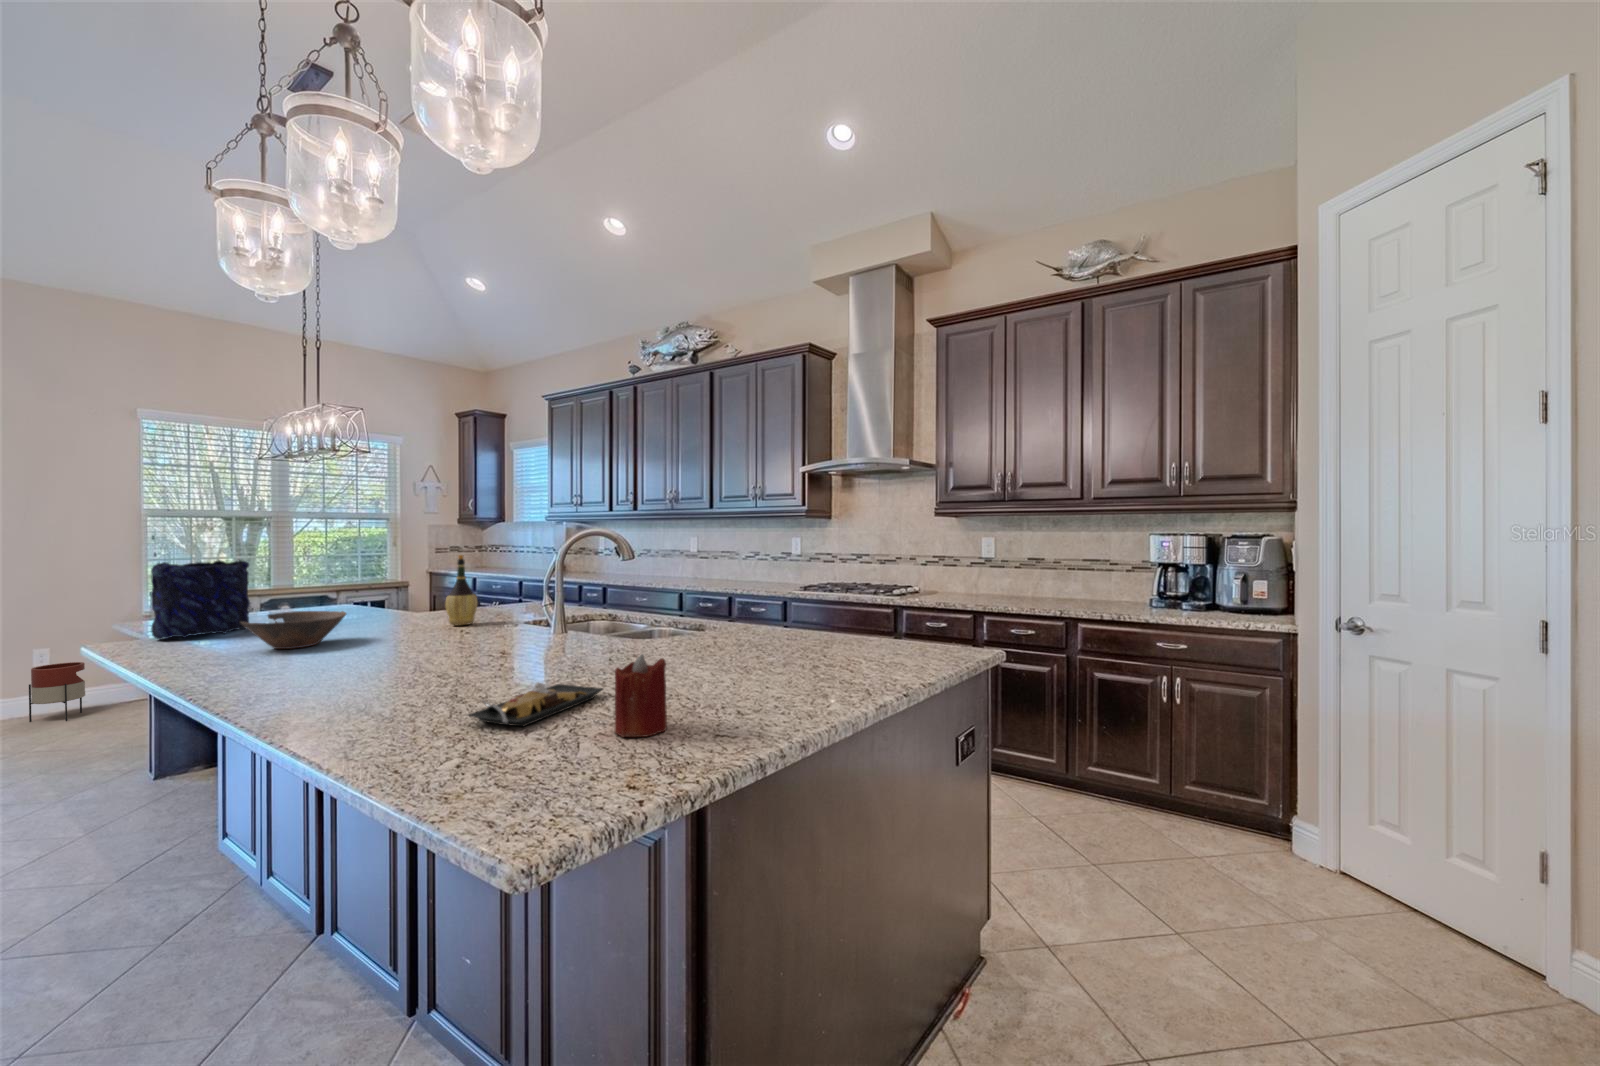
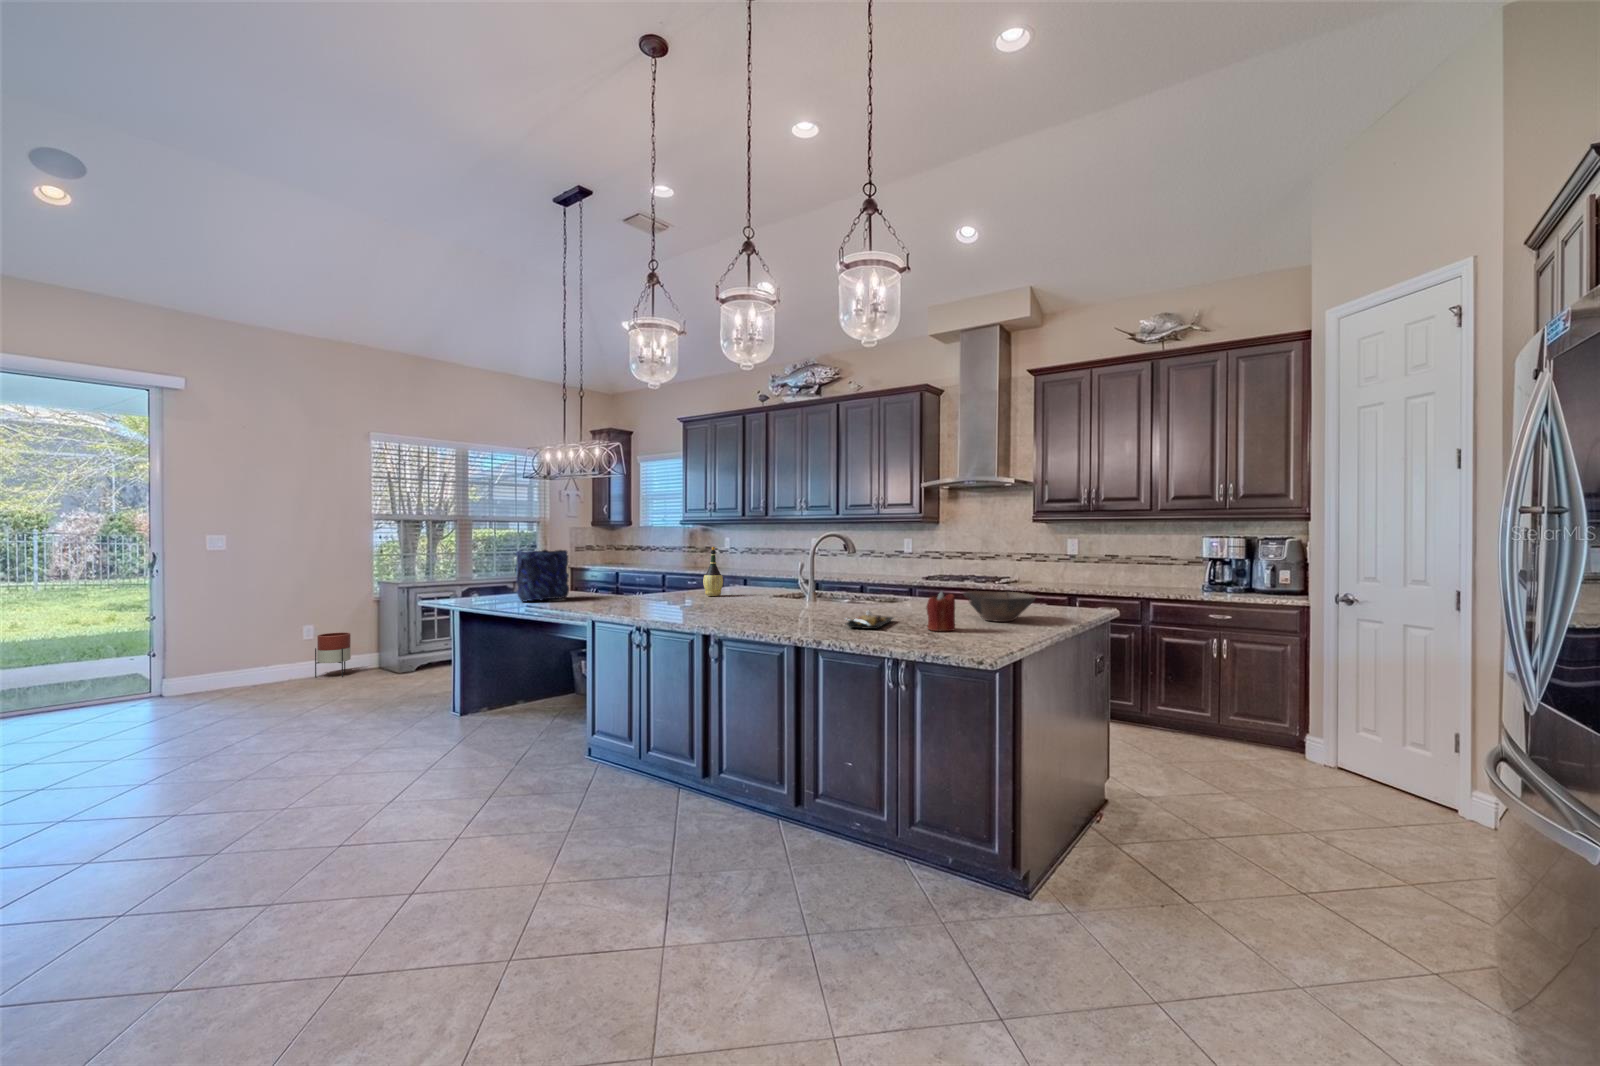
bowl: present [240,611,346,649] -> present [964,591,1036,622]

